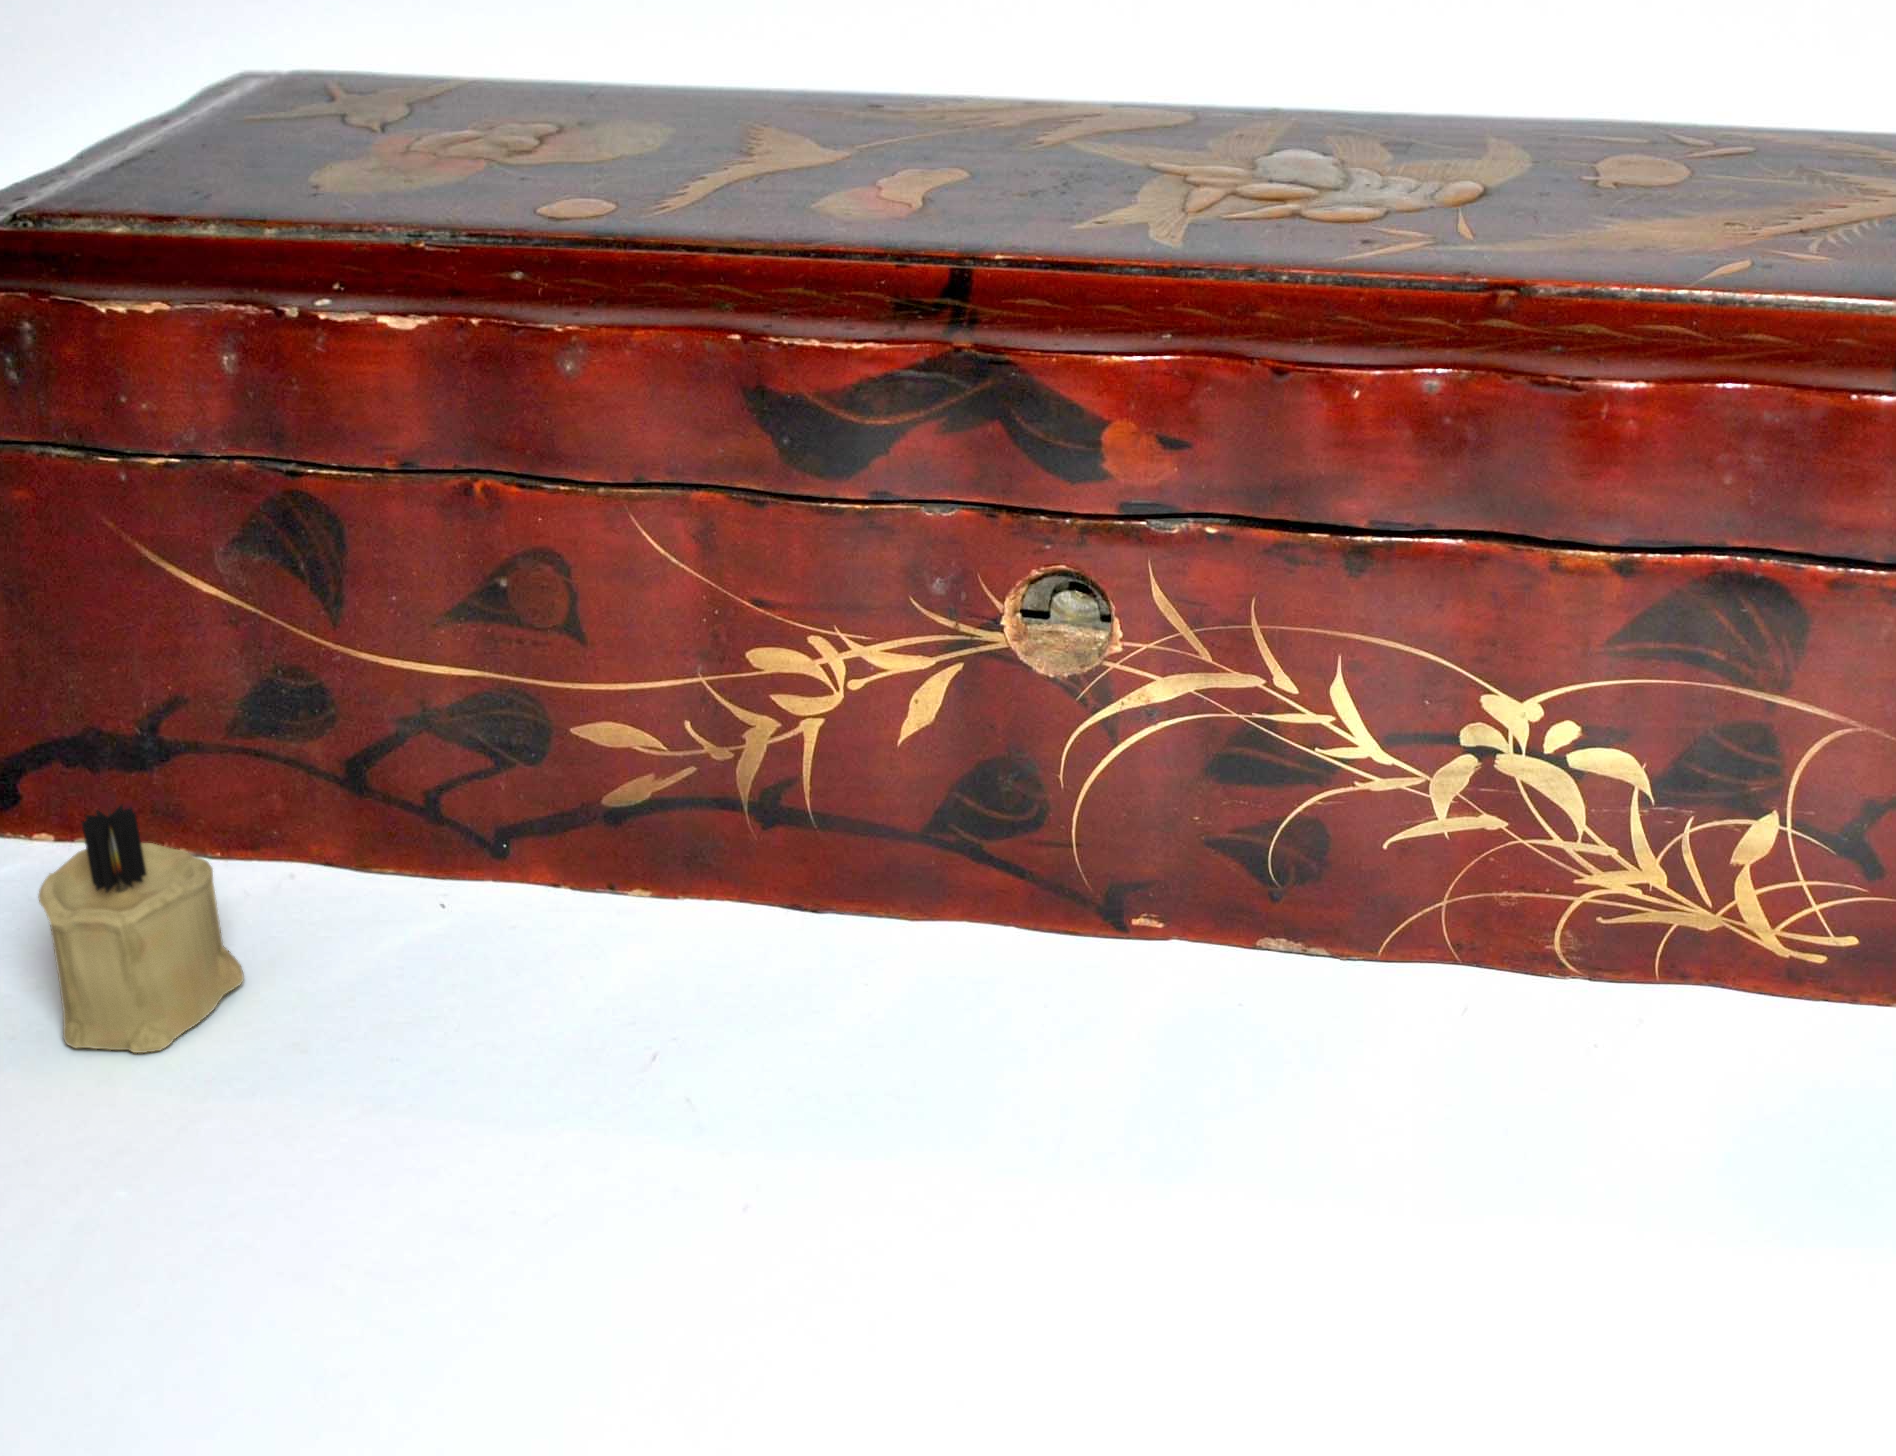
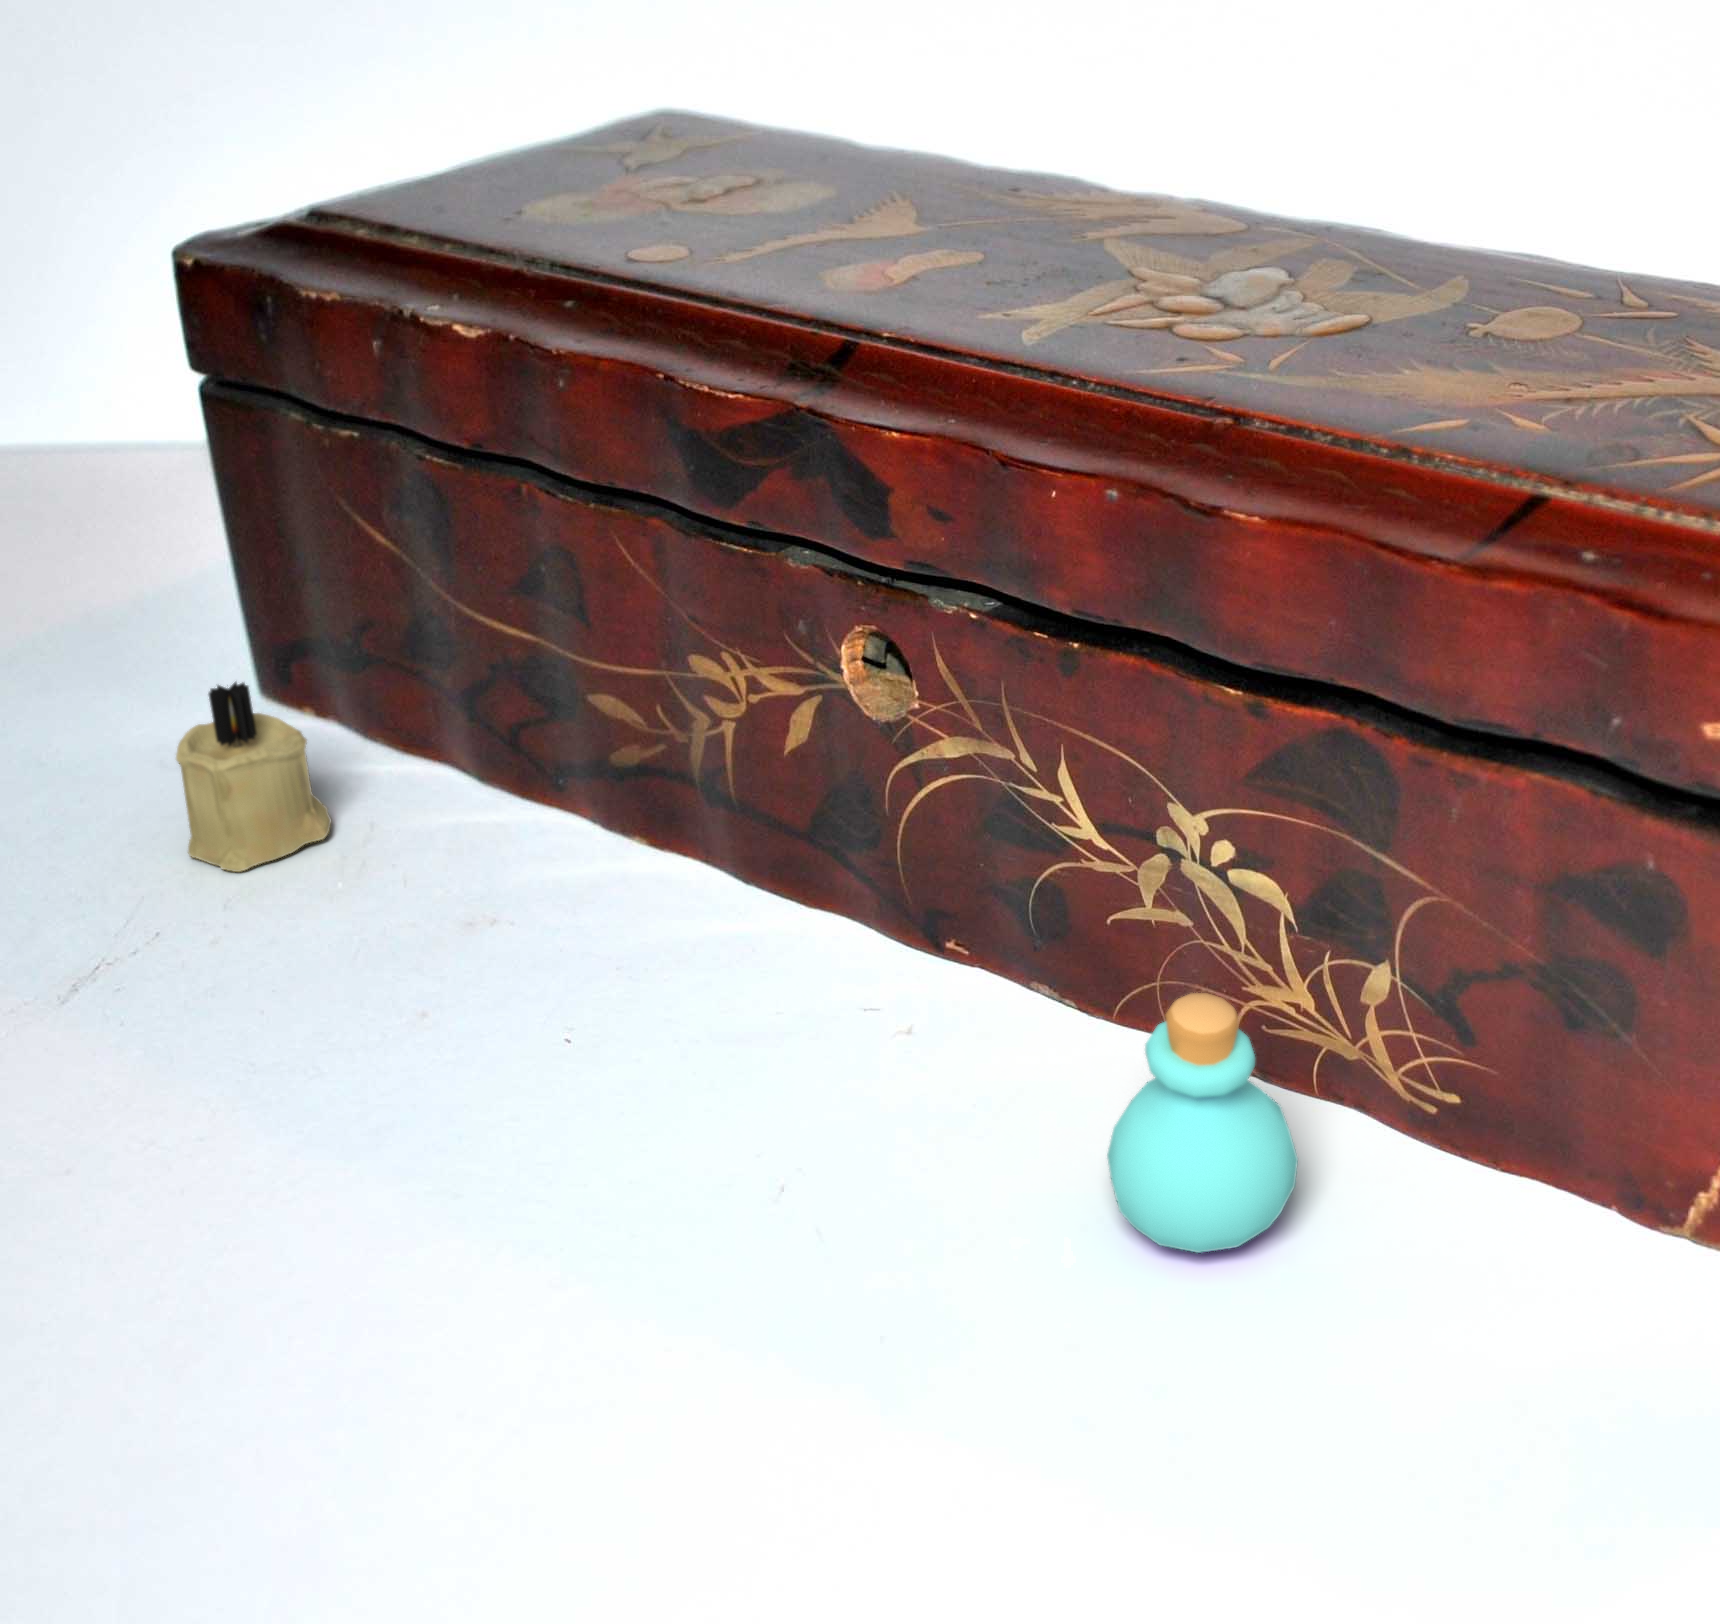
perfume bottle: none [1577,885,1794,1177] -> present [1107,993,1298,1253]

